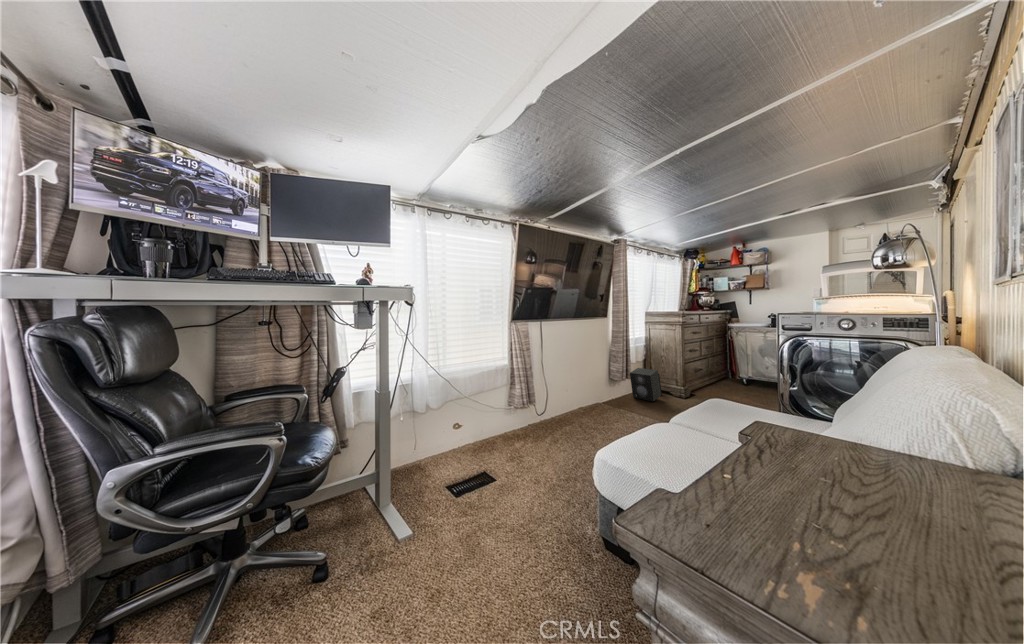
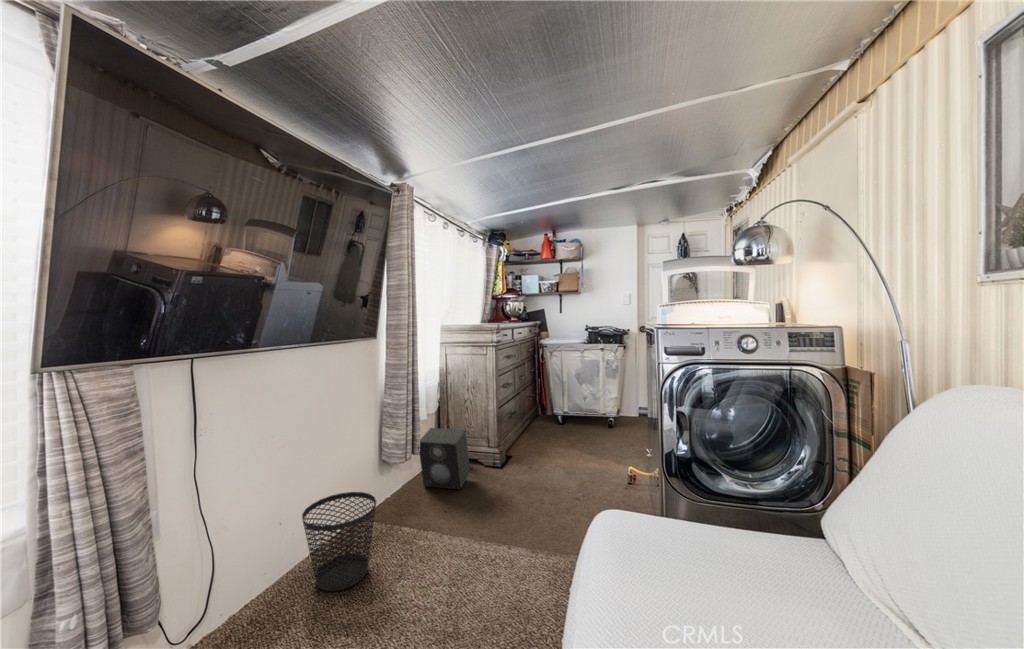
wastebasket: none [577,383,606,418] -> present [302,492,376,591]

